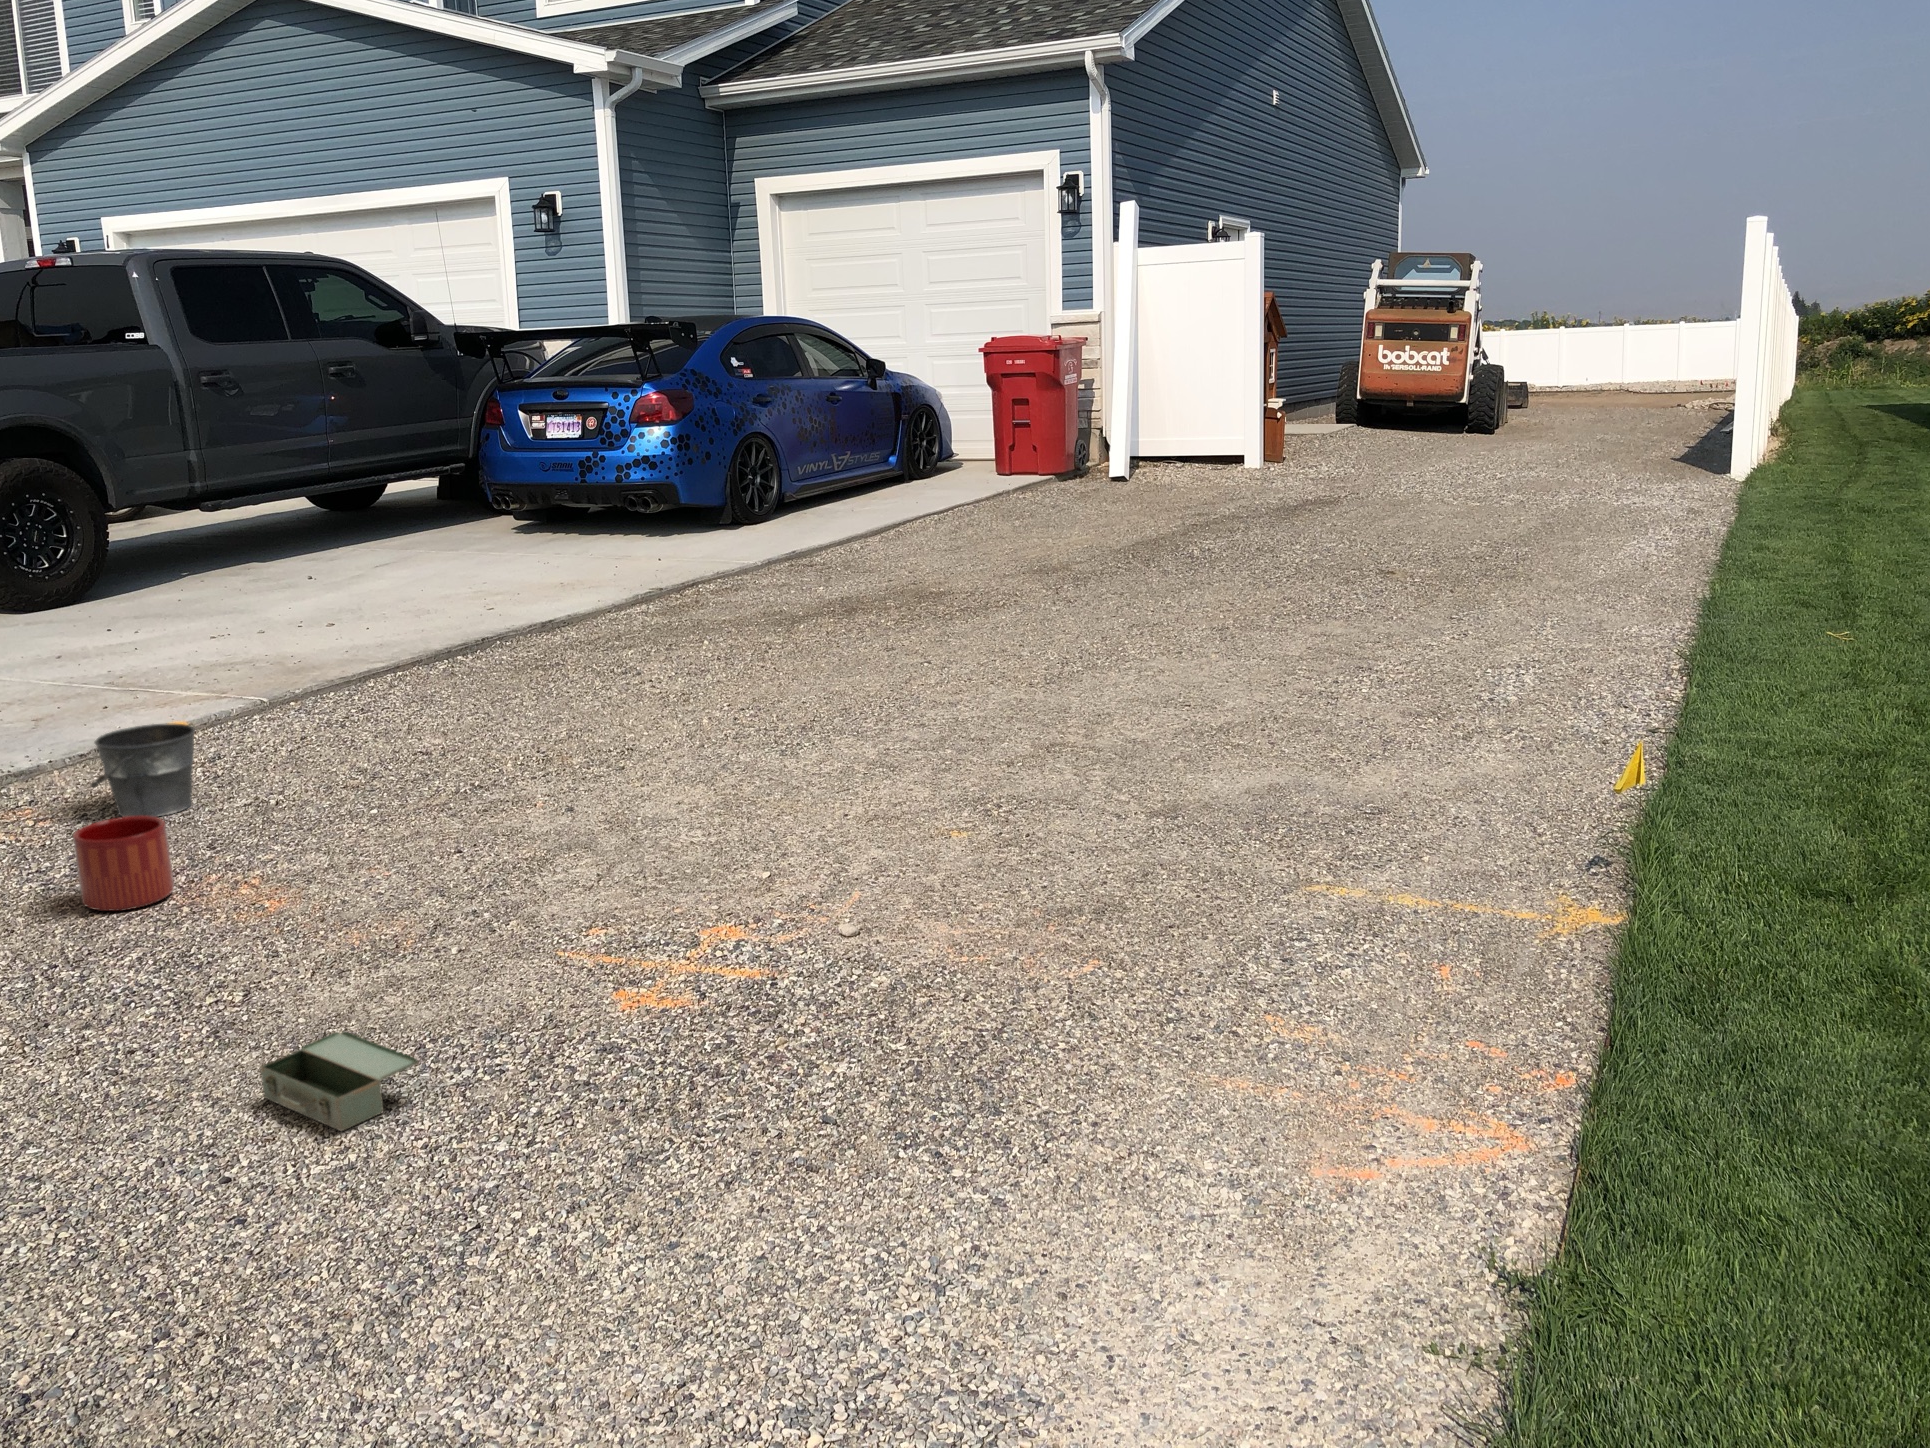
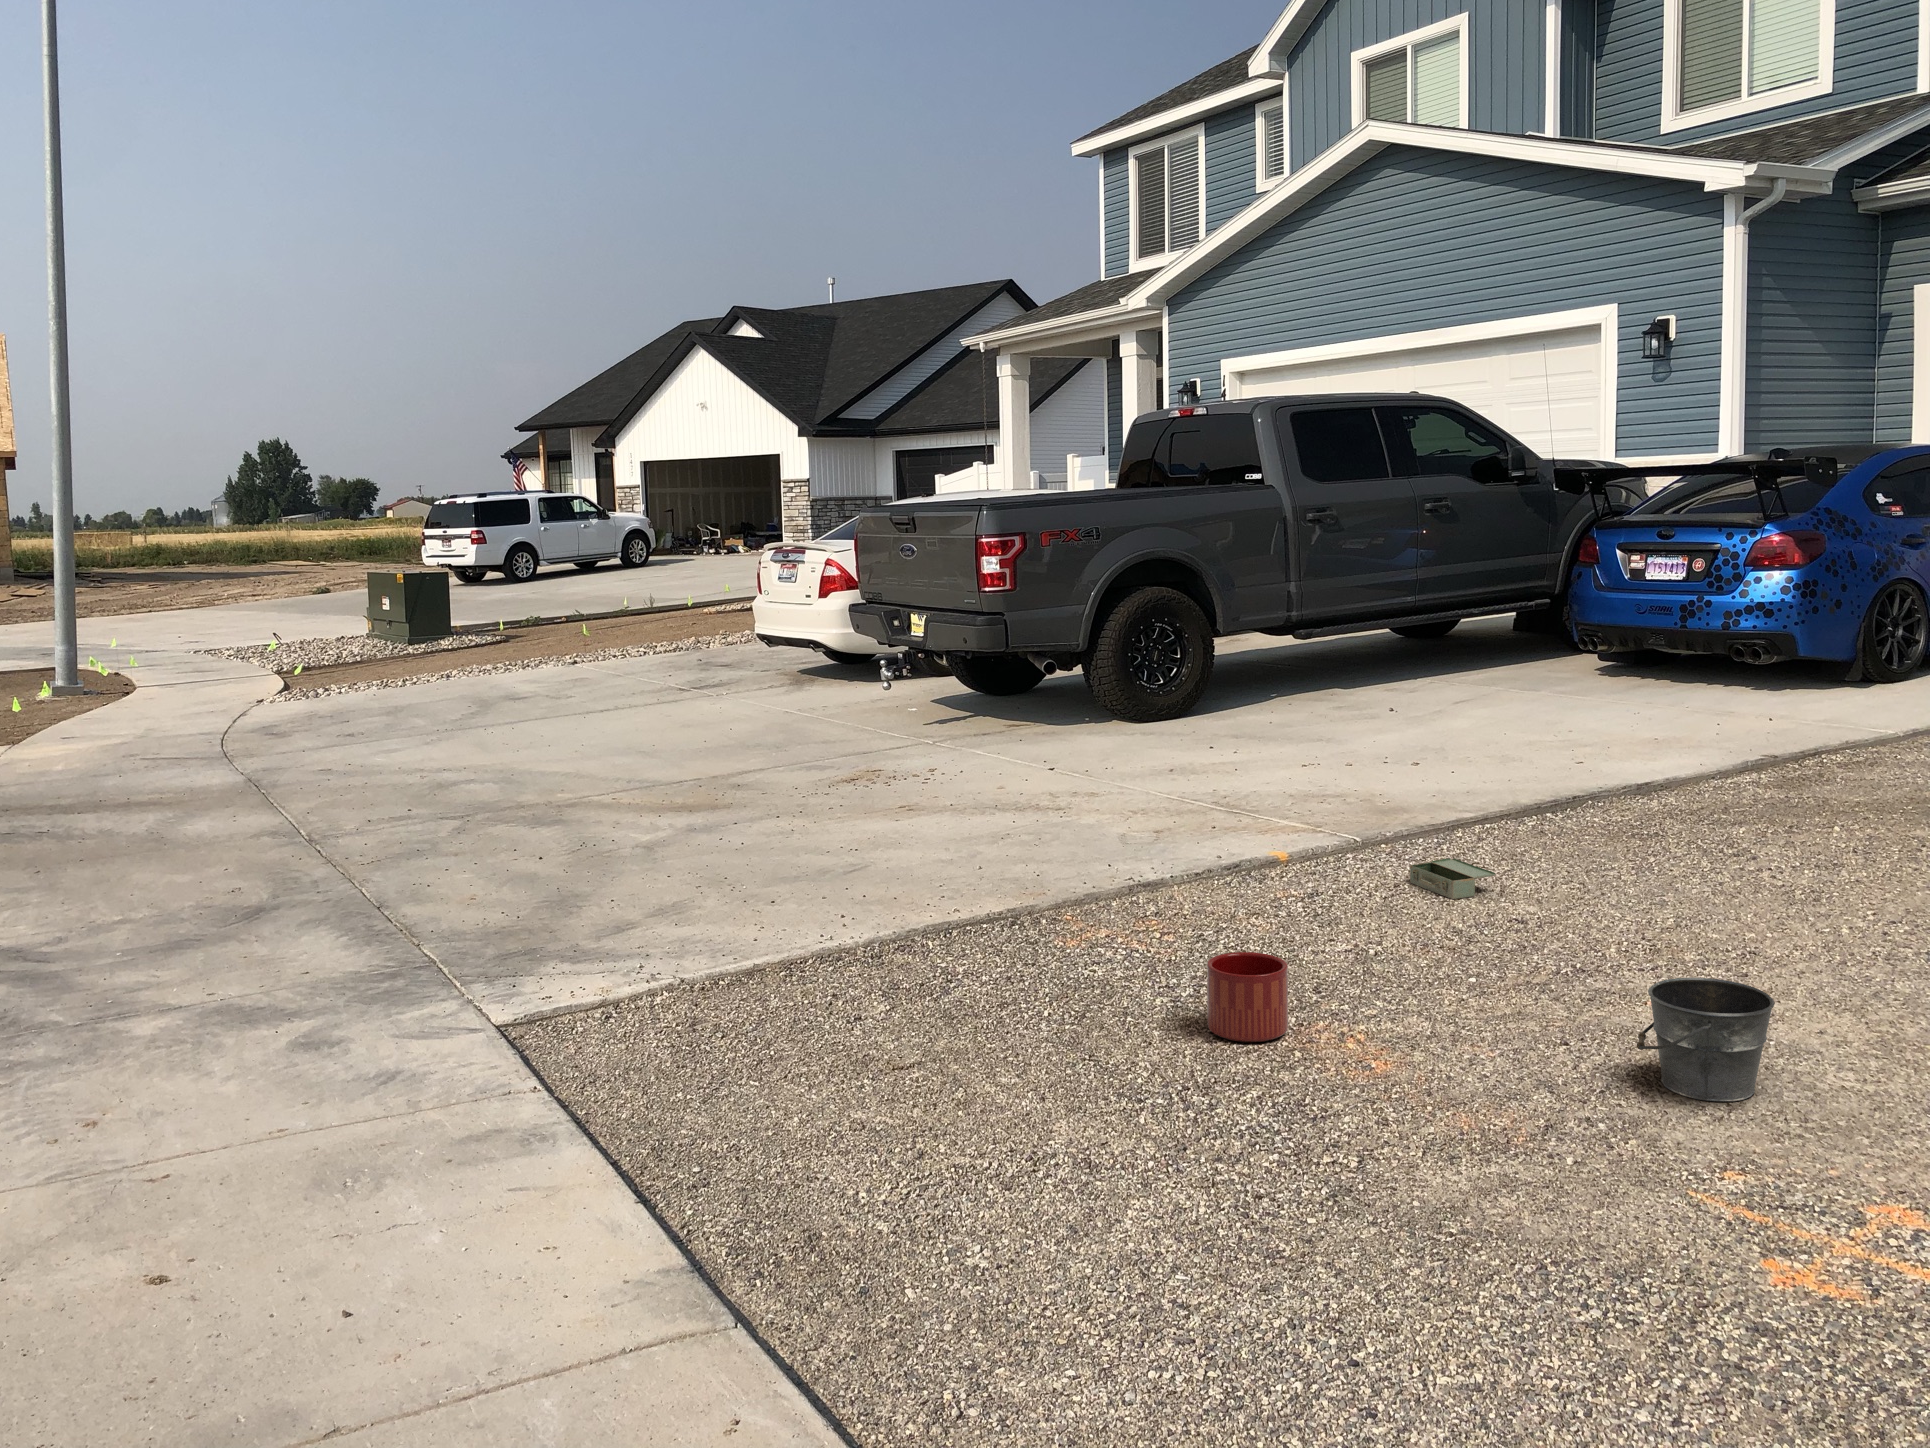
bucket: present [91,723,195,817] -> present [1637,978,1775,1102]
toolbox: present [260,1031,419,1131] -> present [1410,858,1496,899]

